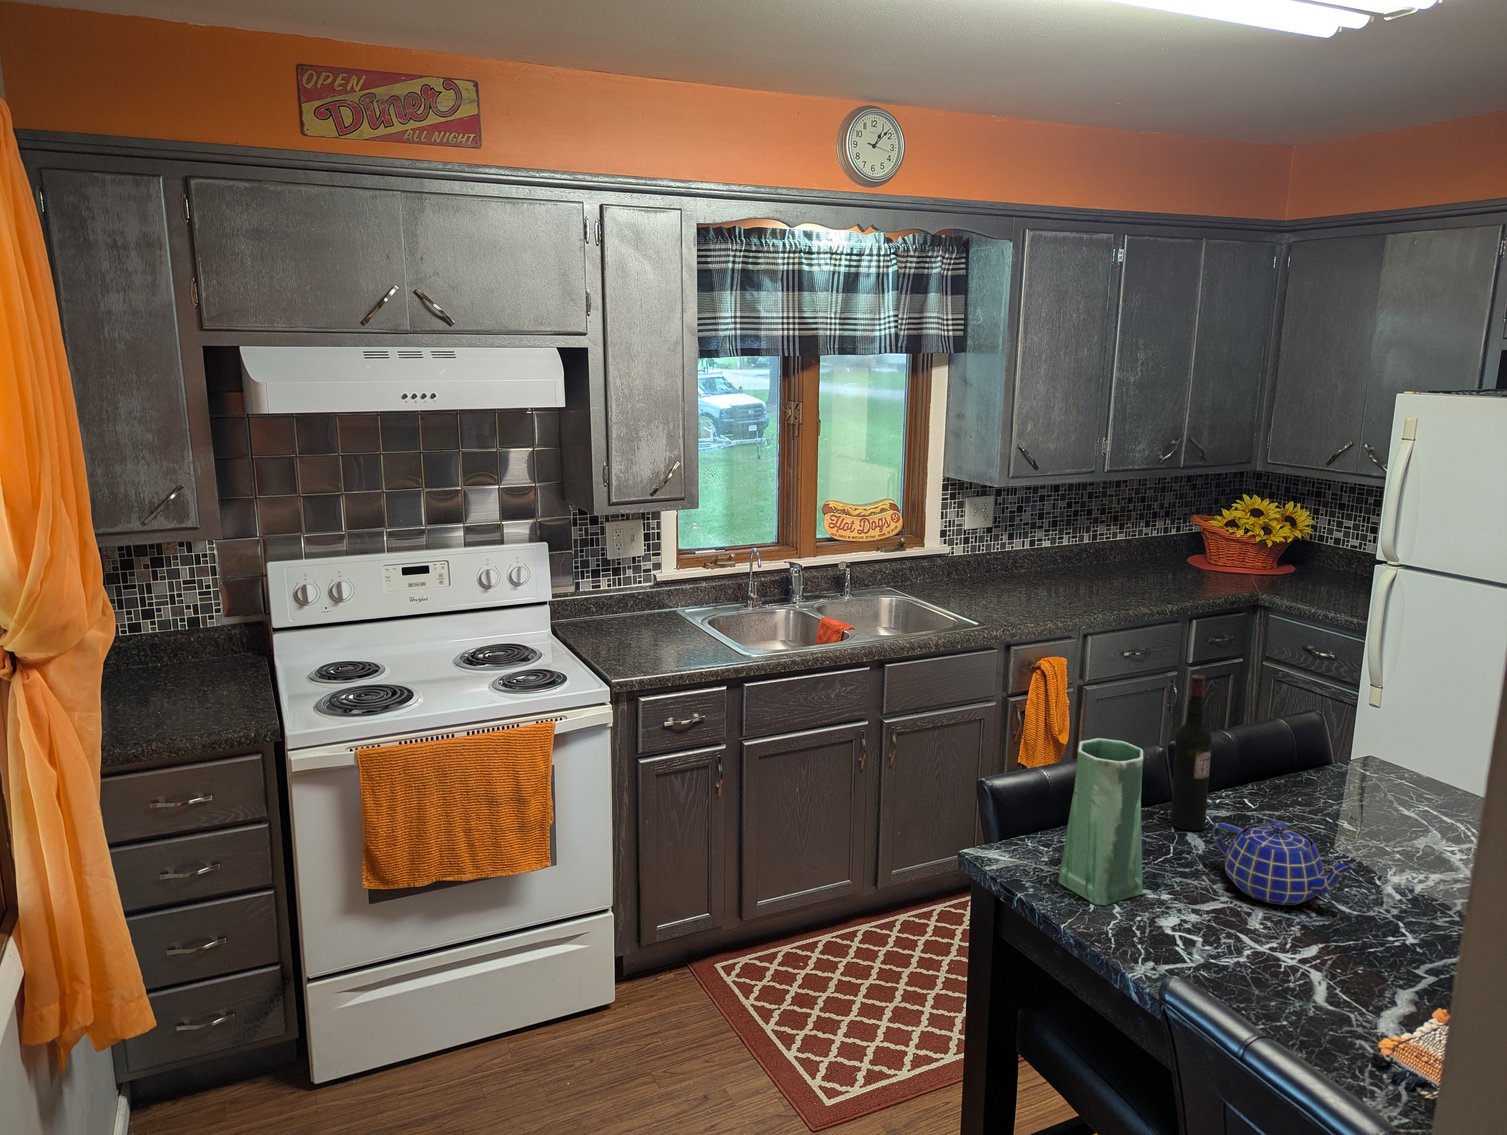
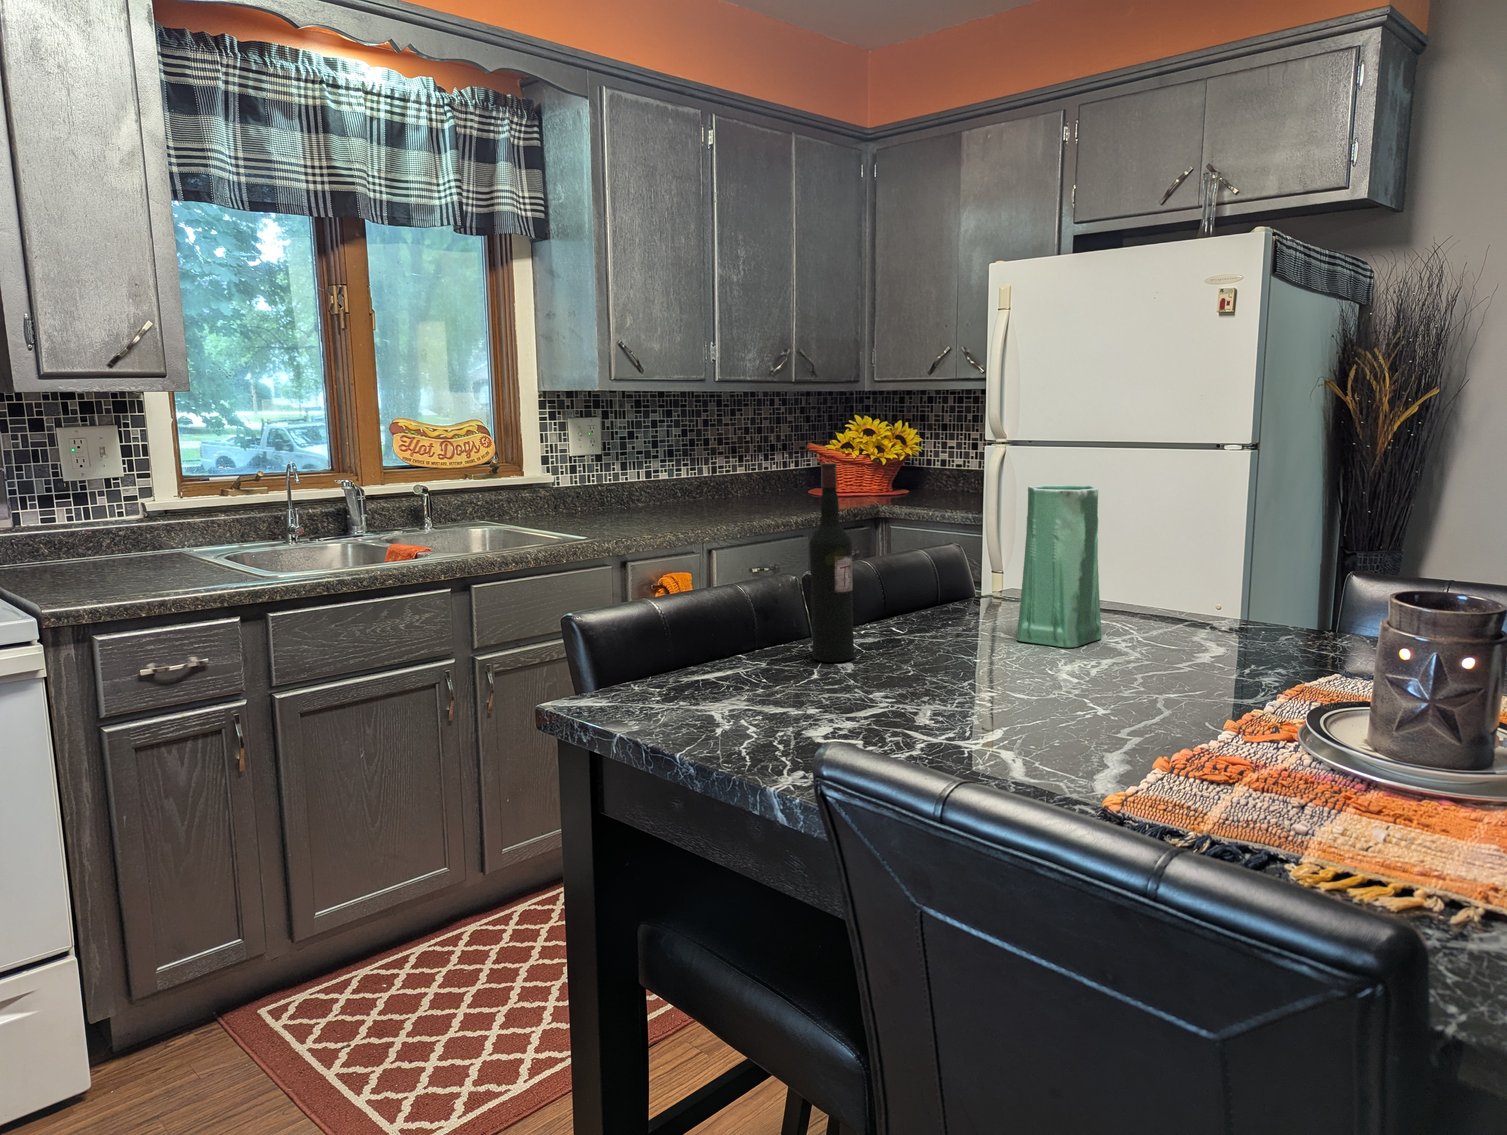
vase: present [1058,738,1143,905] -> present [1017,485,1102,647]
teapot: present [1212,821,1358,905] -> none [862,603,1035,702]

